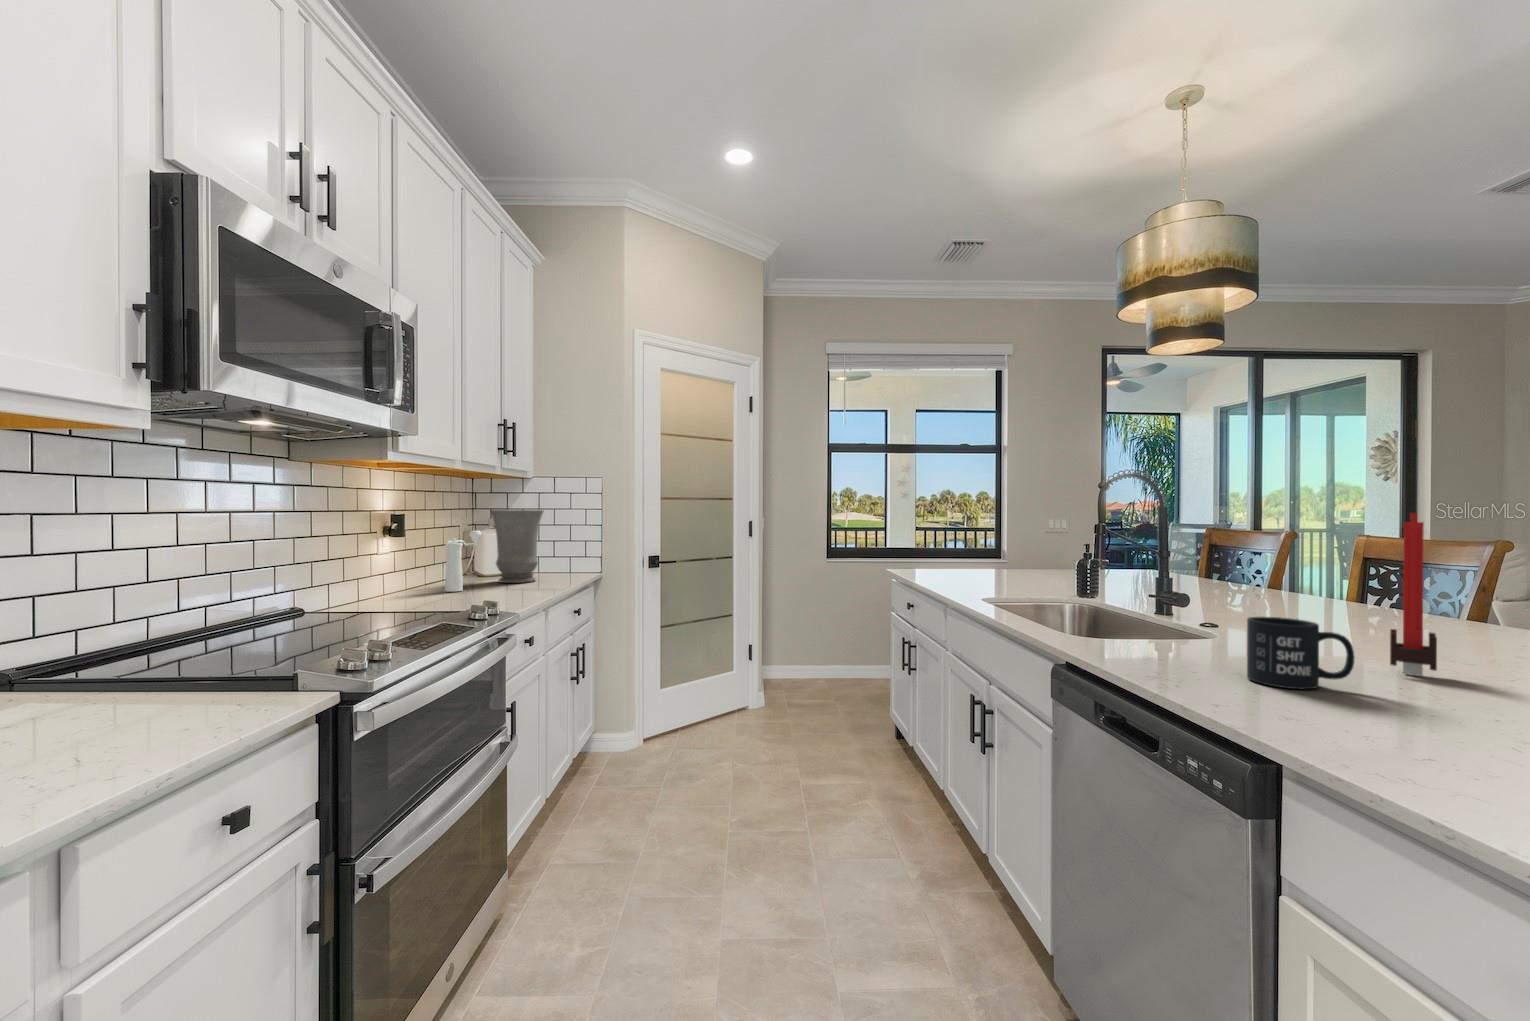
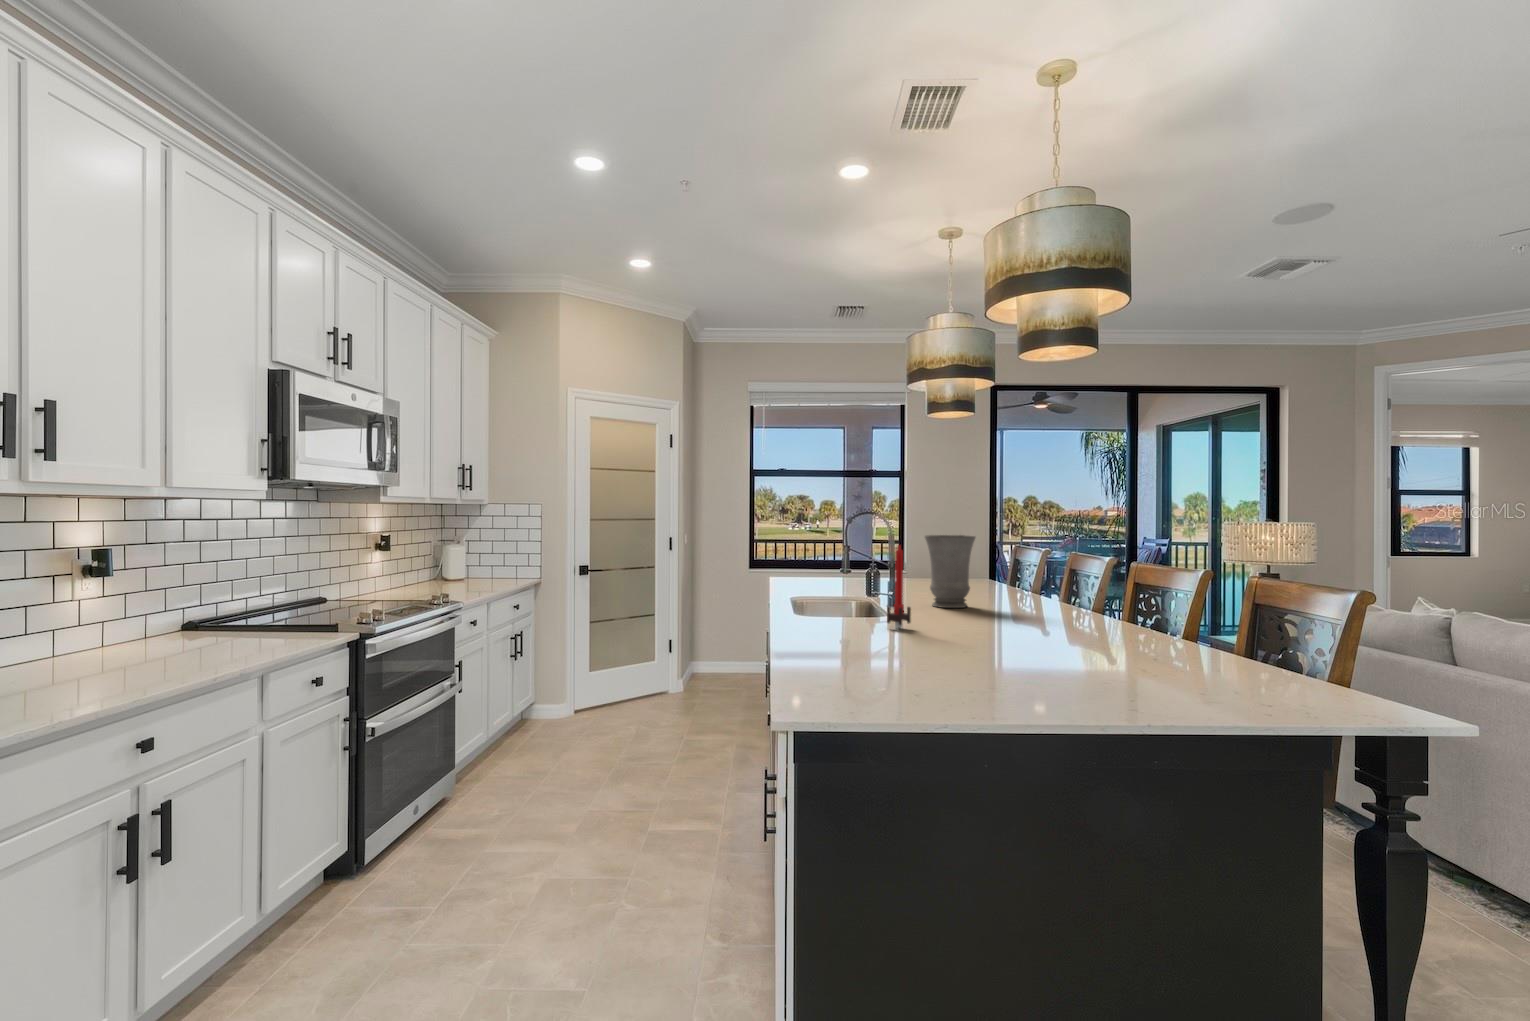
vase: present [490,510,543,583] -> present [925,535,975,608]
pepper mill: present [445,531,482,592] -> none [418,546,445,590]
mug: present [1247,617,1355,689] -> none [804,598,843,631]

